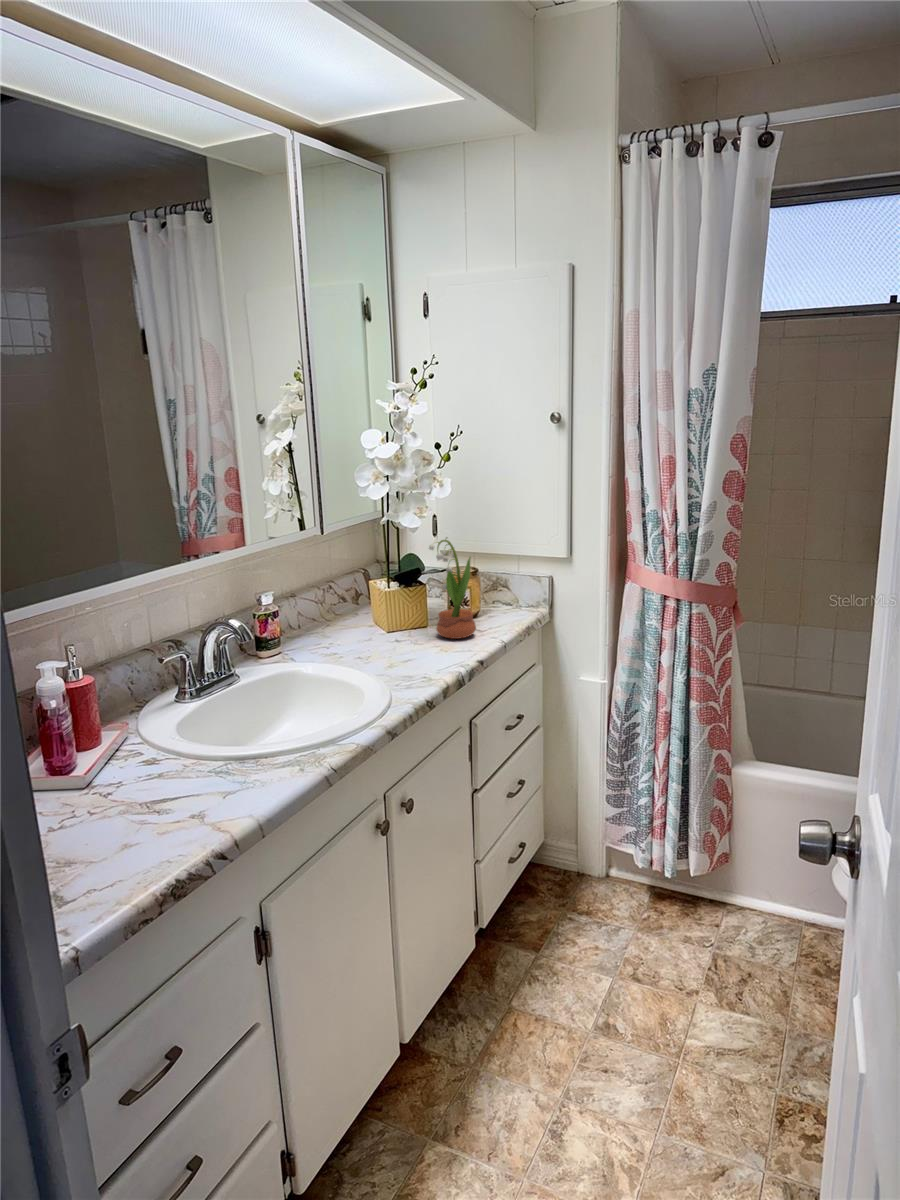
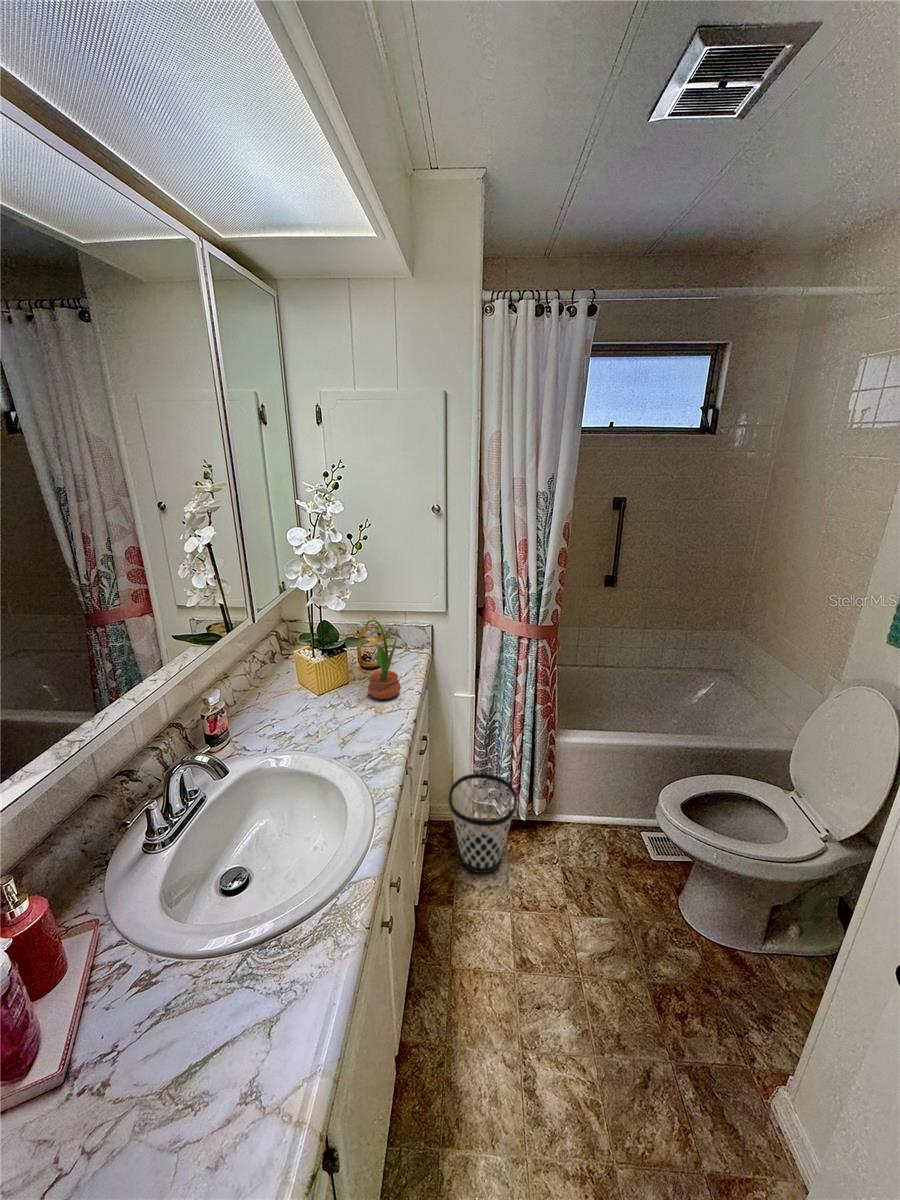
wastebasket: none [550,797,650,933] -> present [448,774,517,873]

